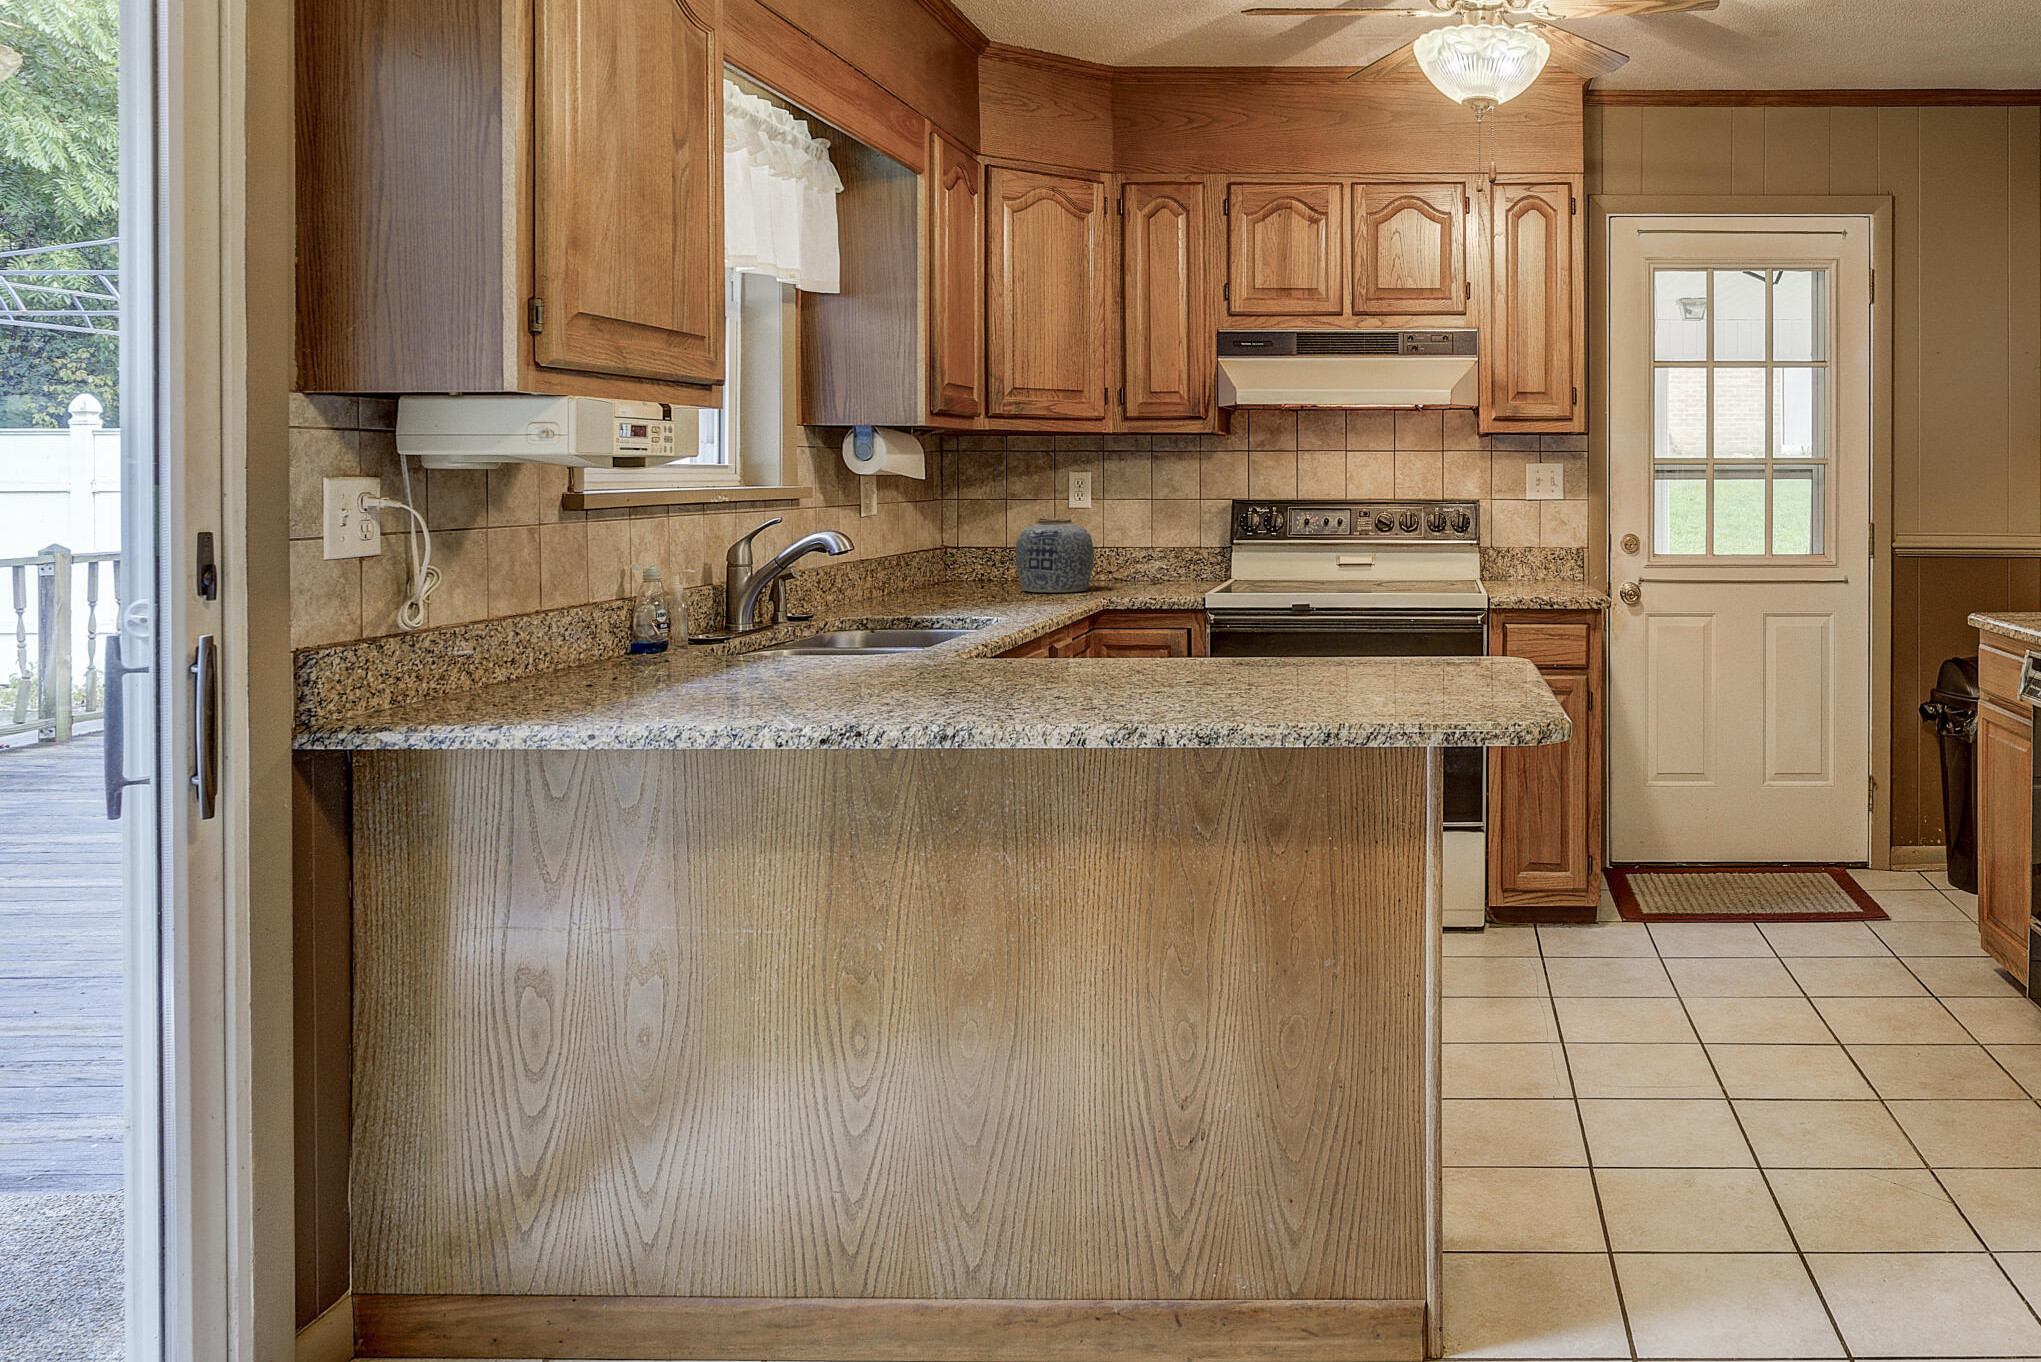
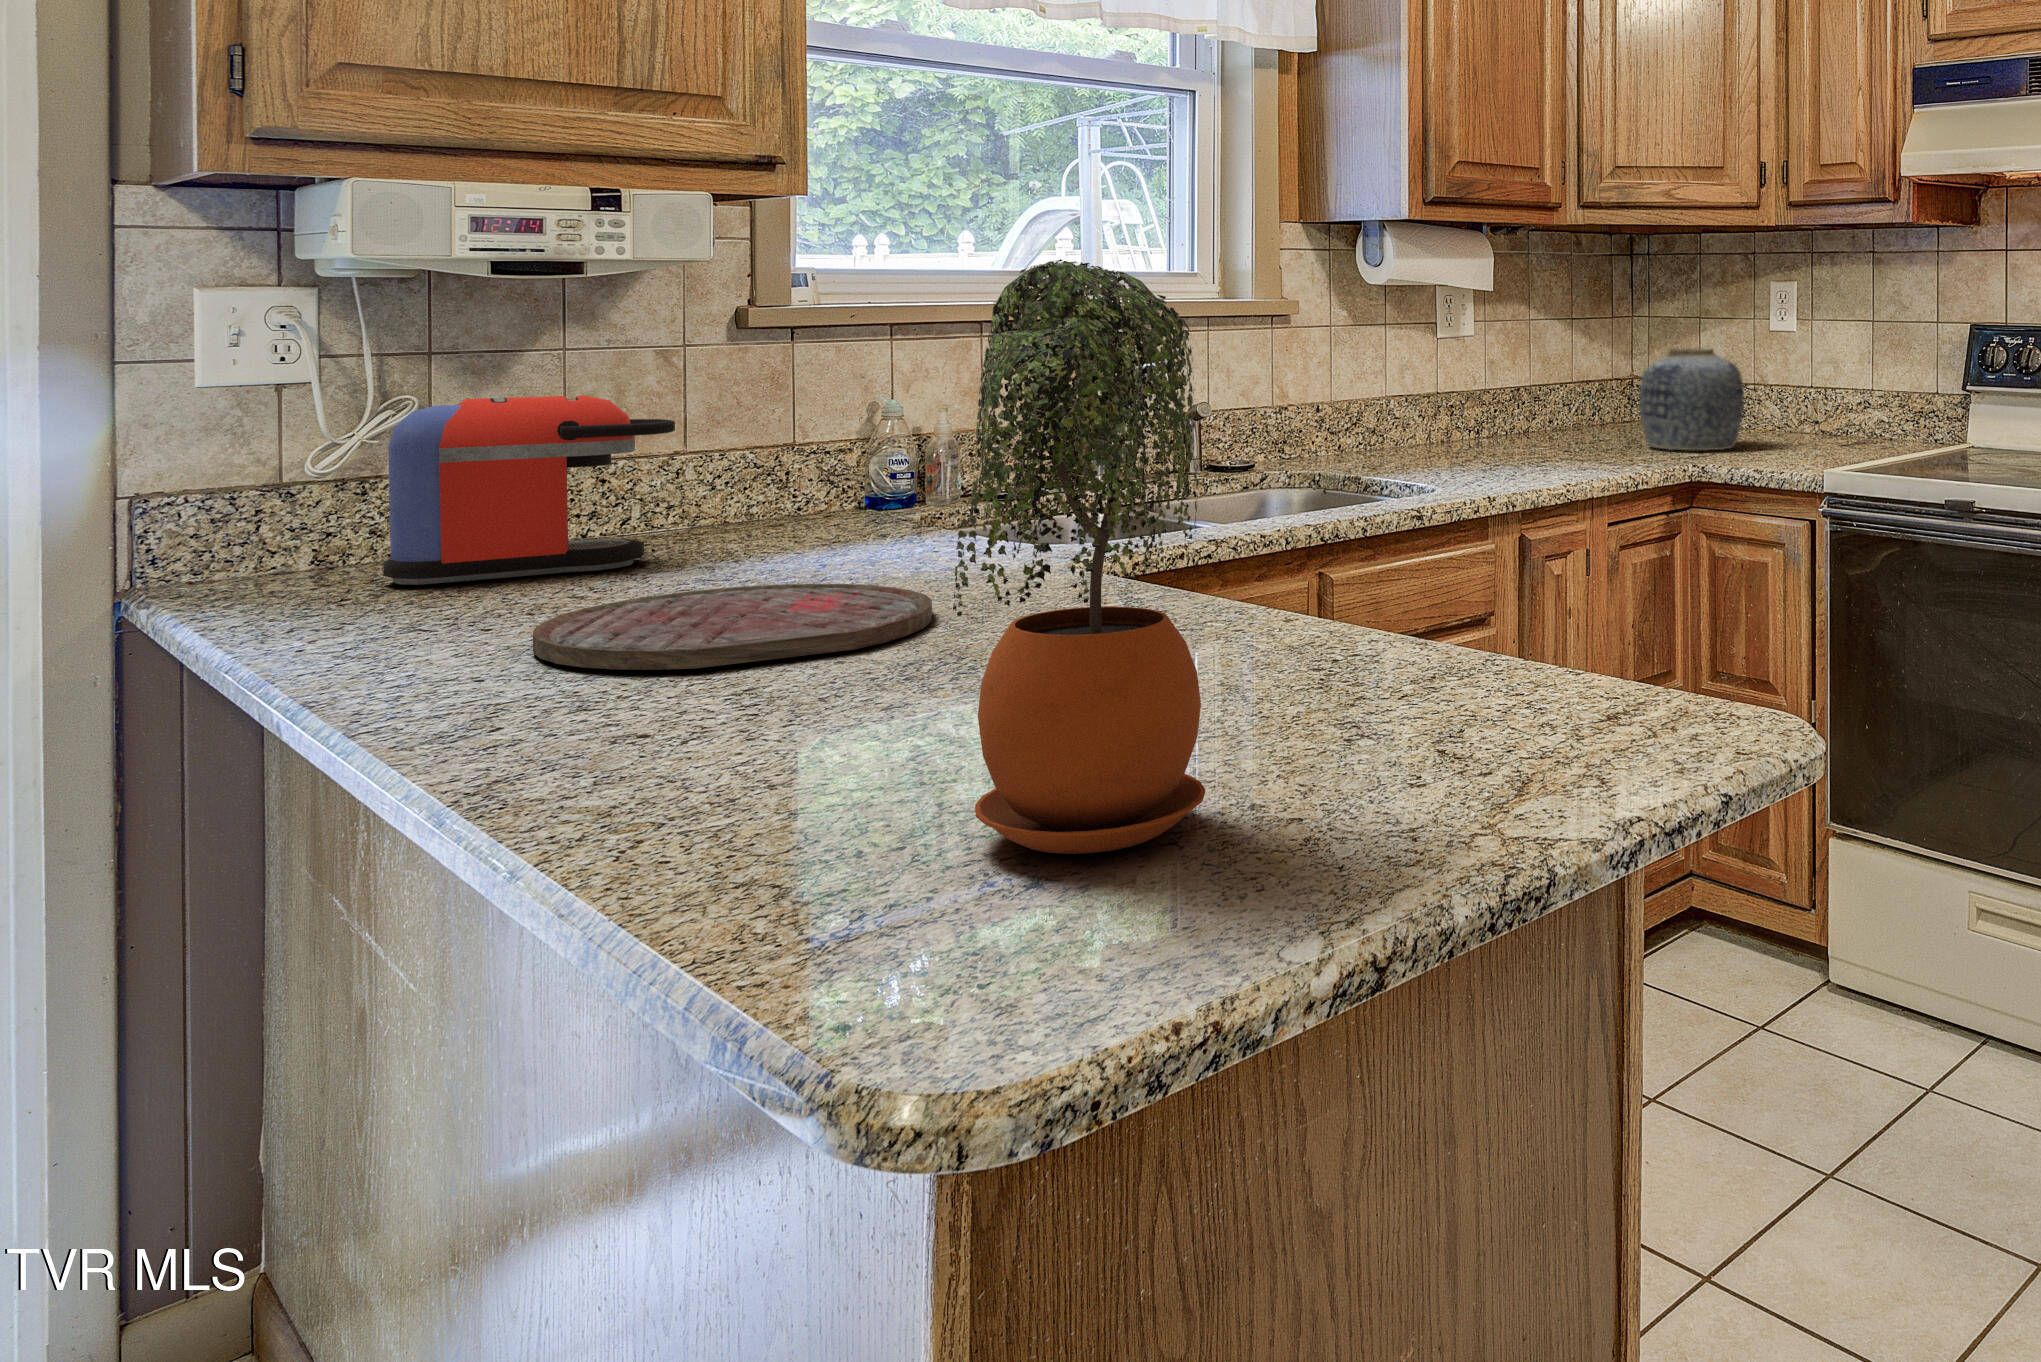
potted plant: none [1390,486,1491,711] -> present [953,259,1205,854]
coffee maker: none [578,570,724,711] -> present [383,396,675,585]
cutting board: none [873,675,1094,713] -> present [533,584,932,670]

